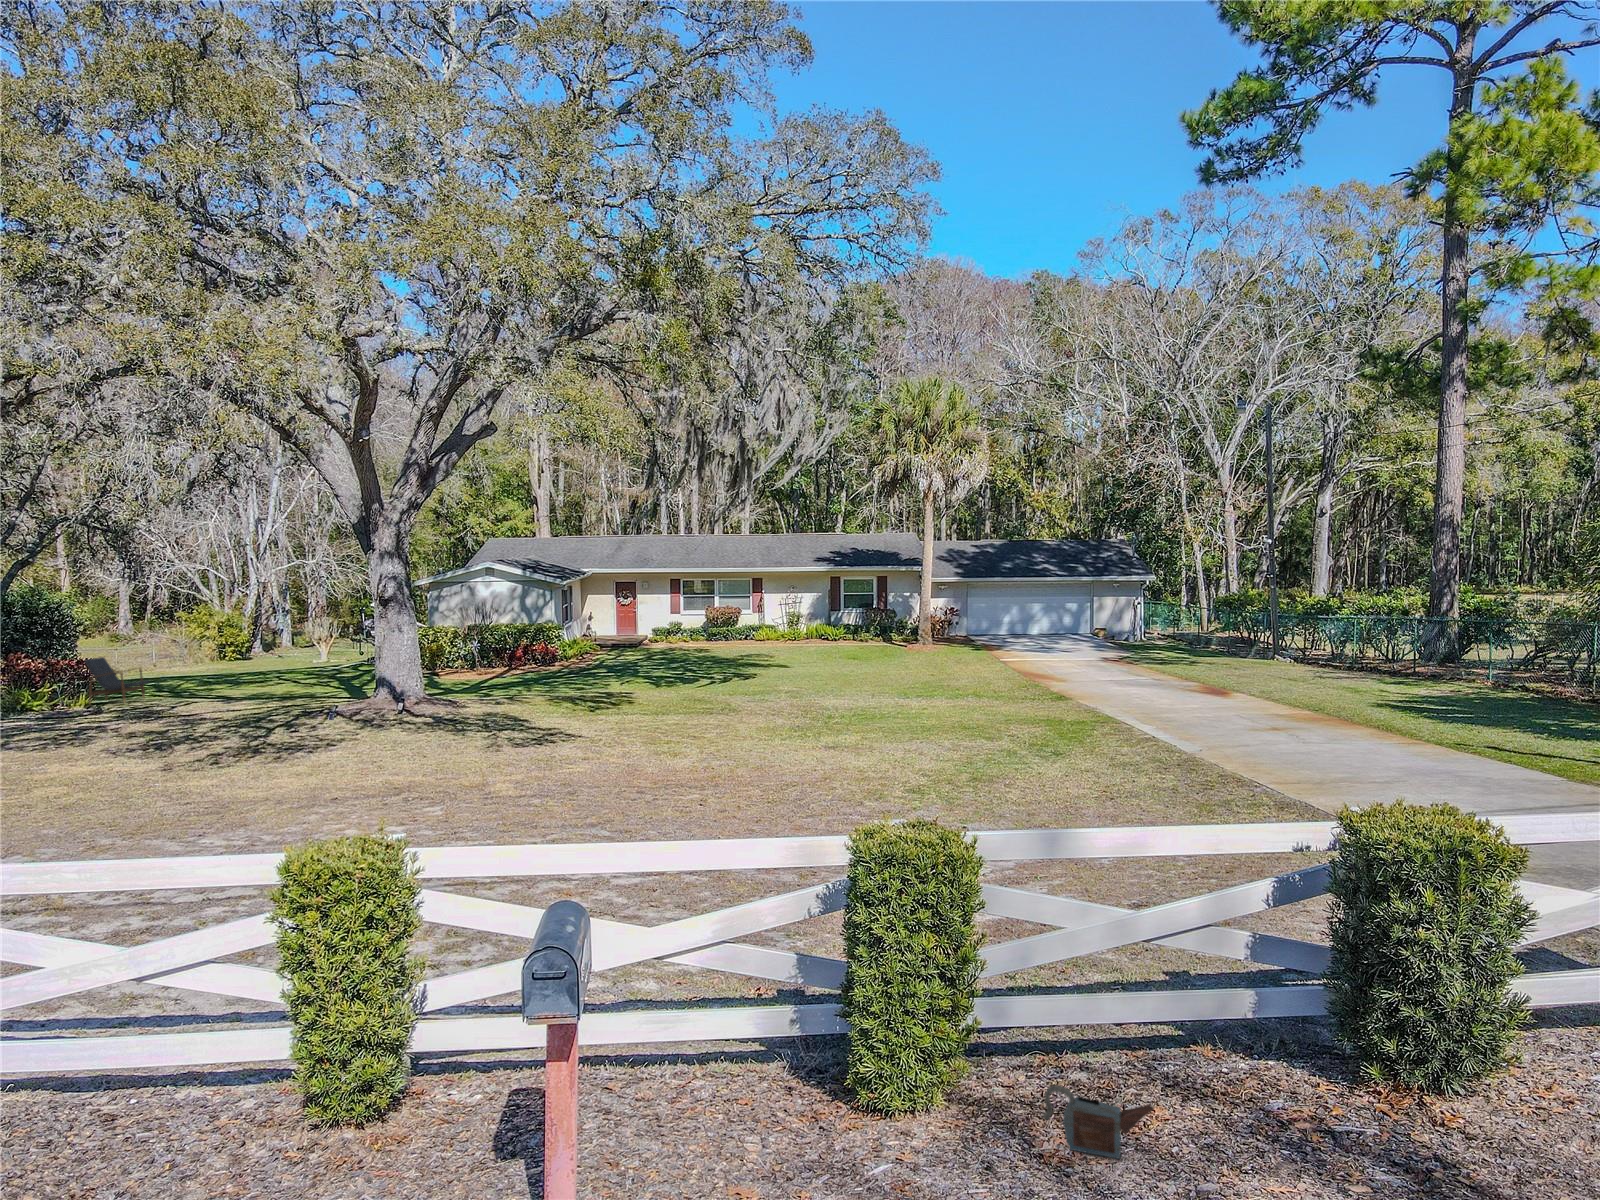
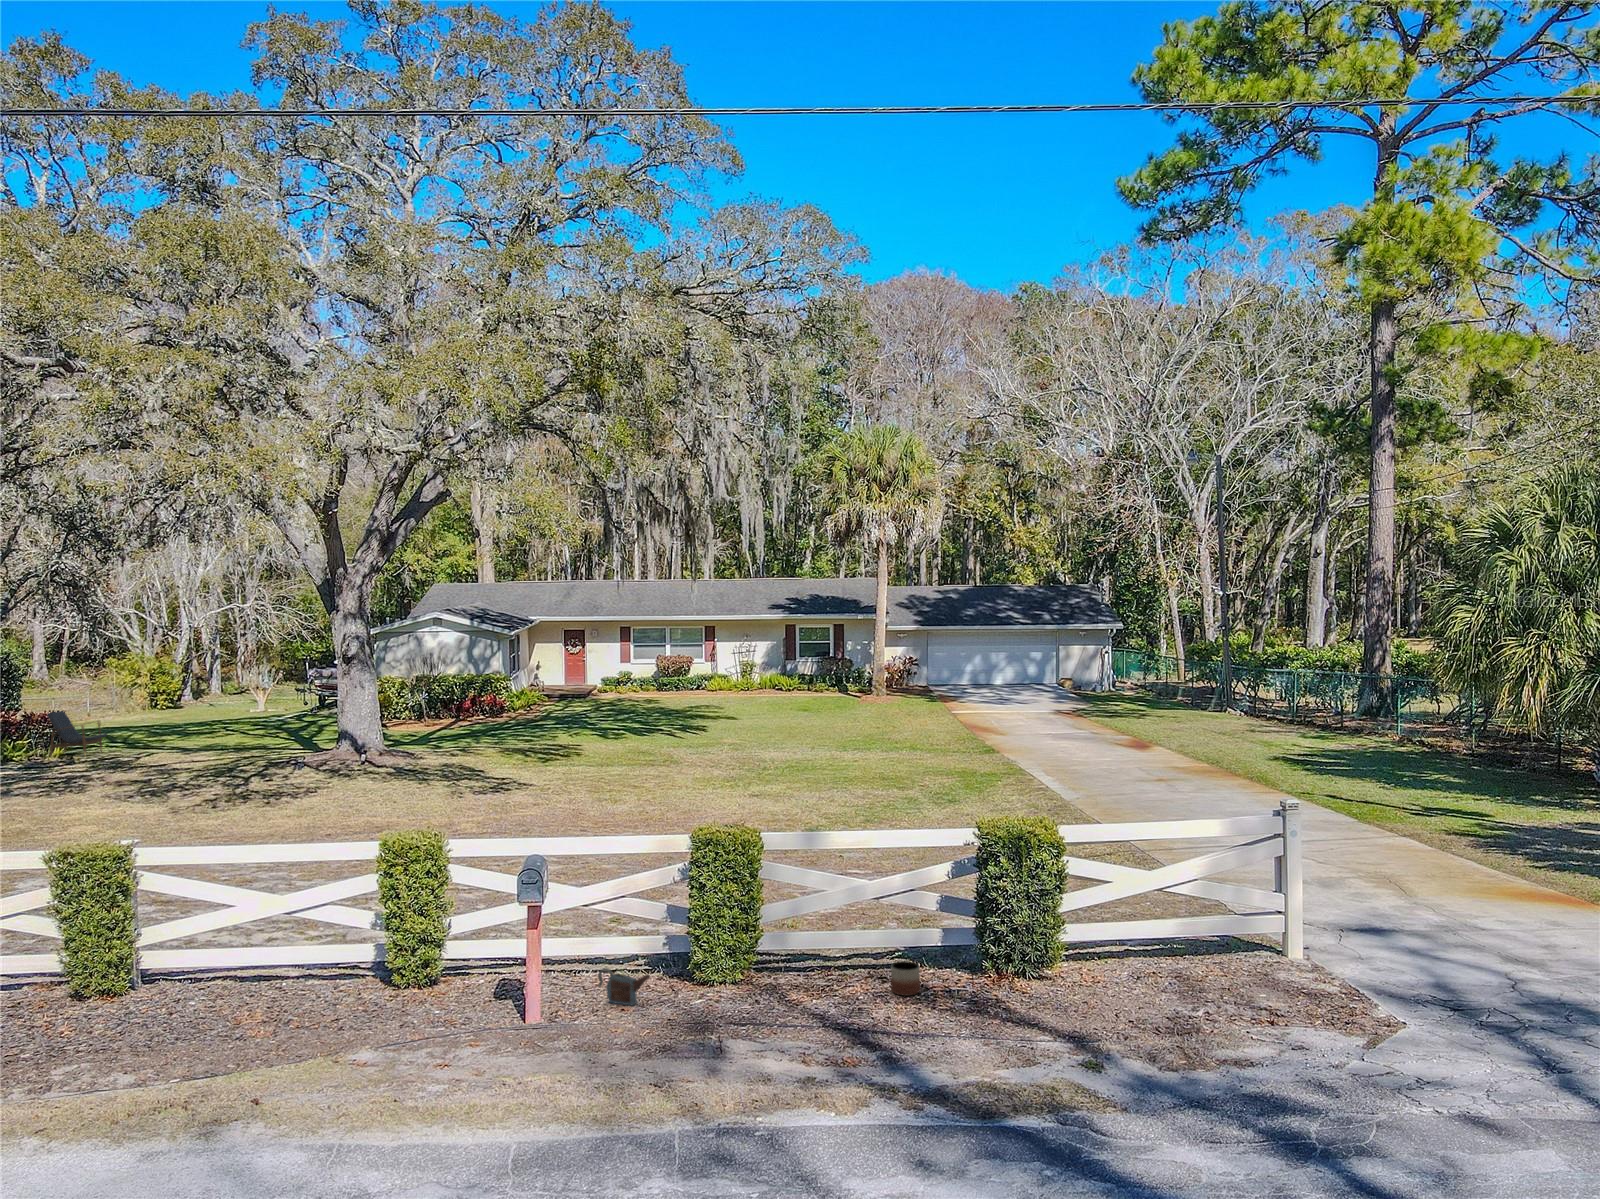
planter: none [1157,1047,1209,1112] -> present [891,961,920,996]
watering can: present [1043,1085,1154,1159] -> present [598,968,650,1005]

